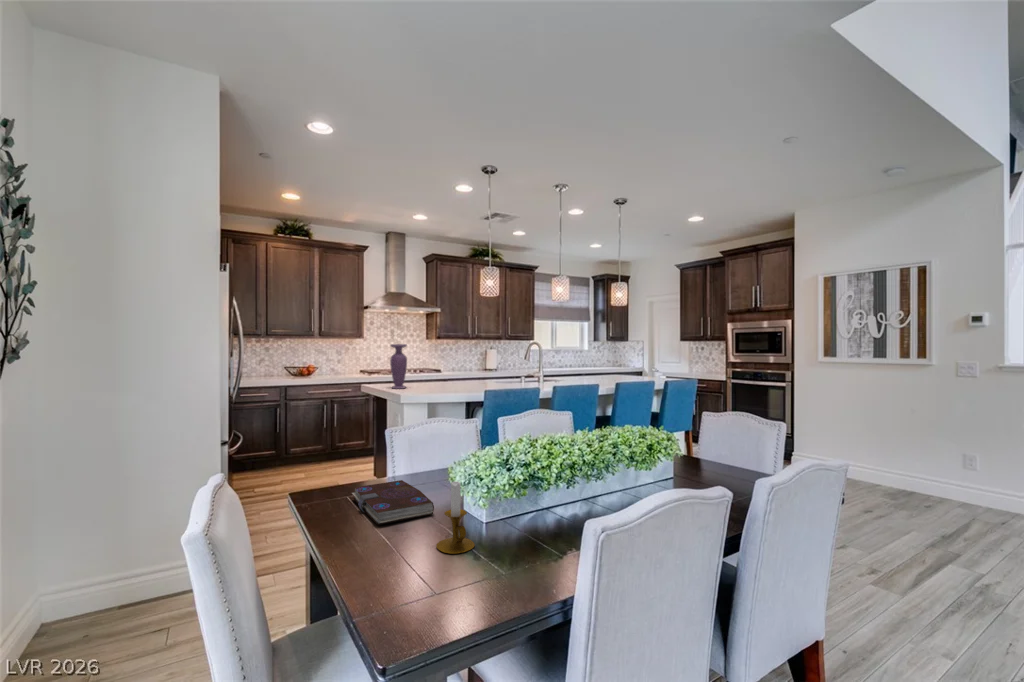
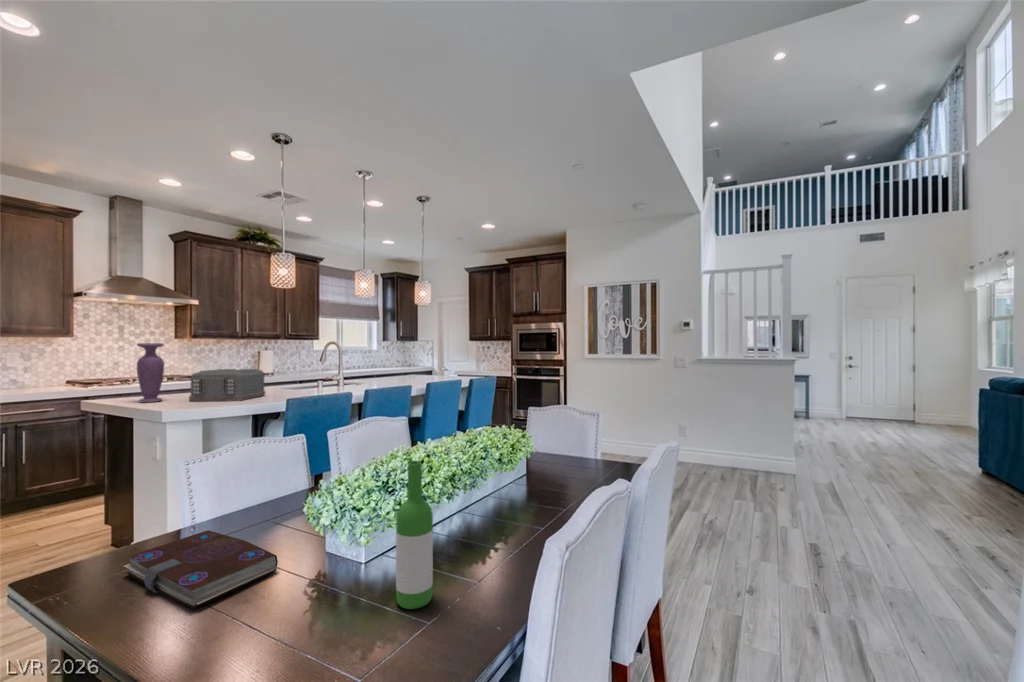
toaster: none [422,365,475,391] -> present [189,369,265,401]
wine bottle: none [497,443,525,557] -> present [396,461,433,609]
candlestick: present [436,481,475,554] -> none [305,522,362,626]

